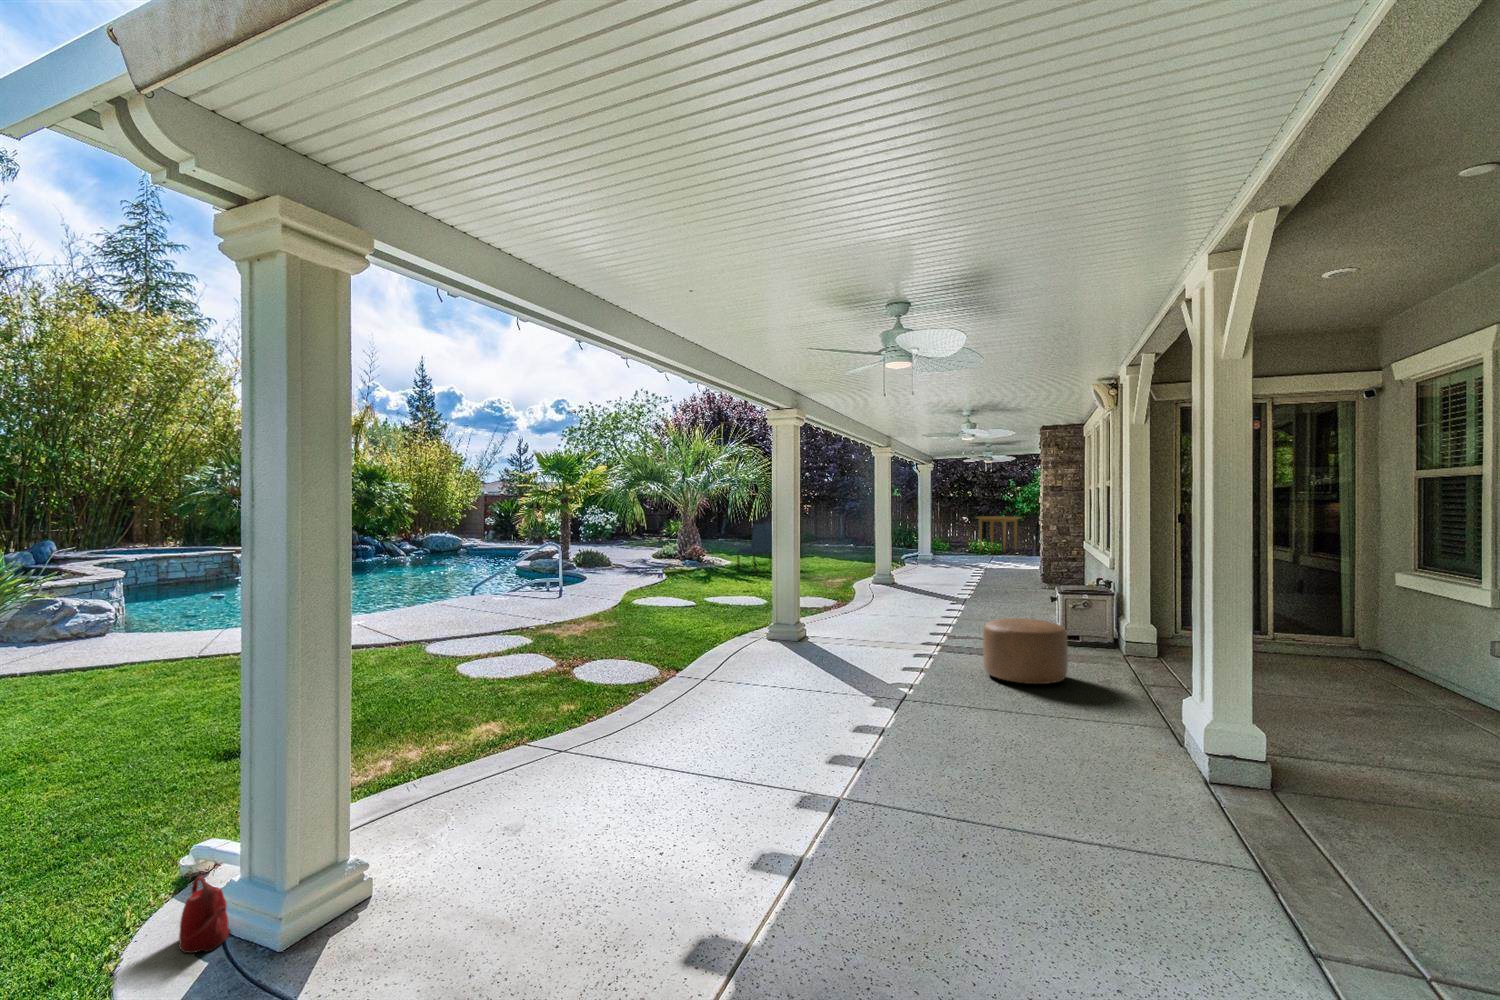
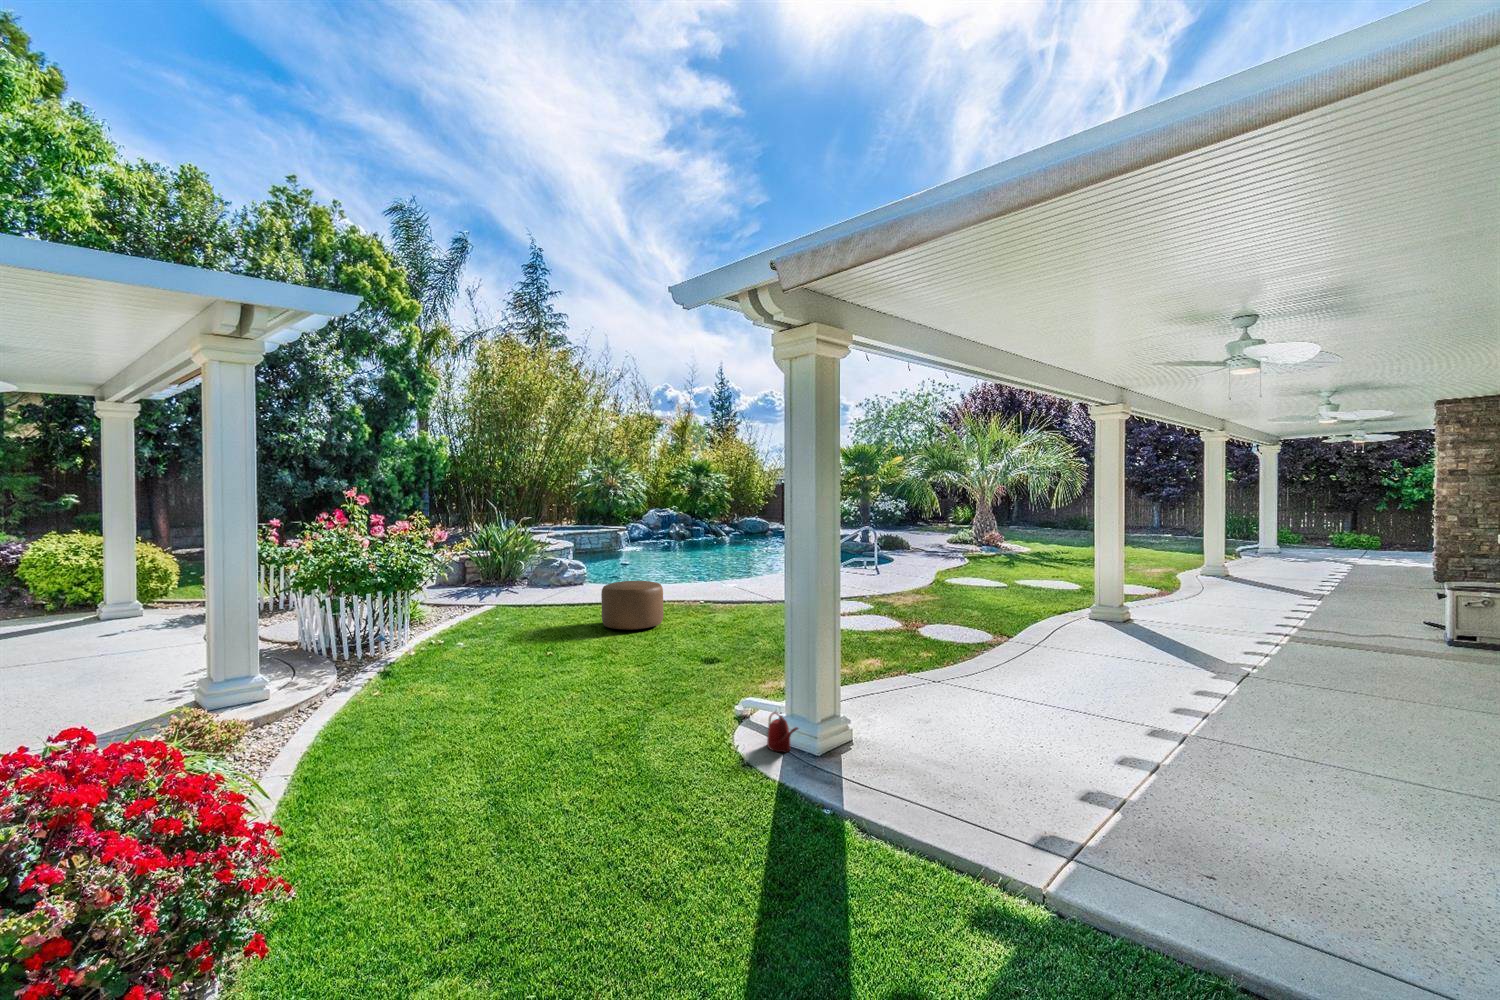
dining table: present [977,516,1020,551] -> none [1336,504,1405,548]
dining chair: present [737,524,771,573] -> none [1039,511,1079,561]
ottoman: present [983,618,1068,684] -> present [601,581,663,630]

